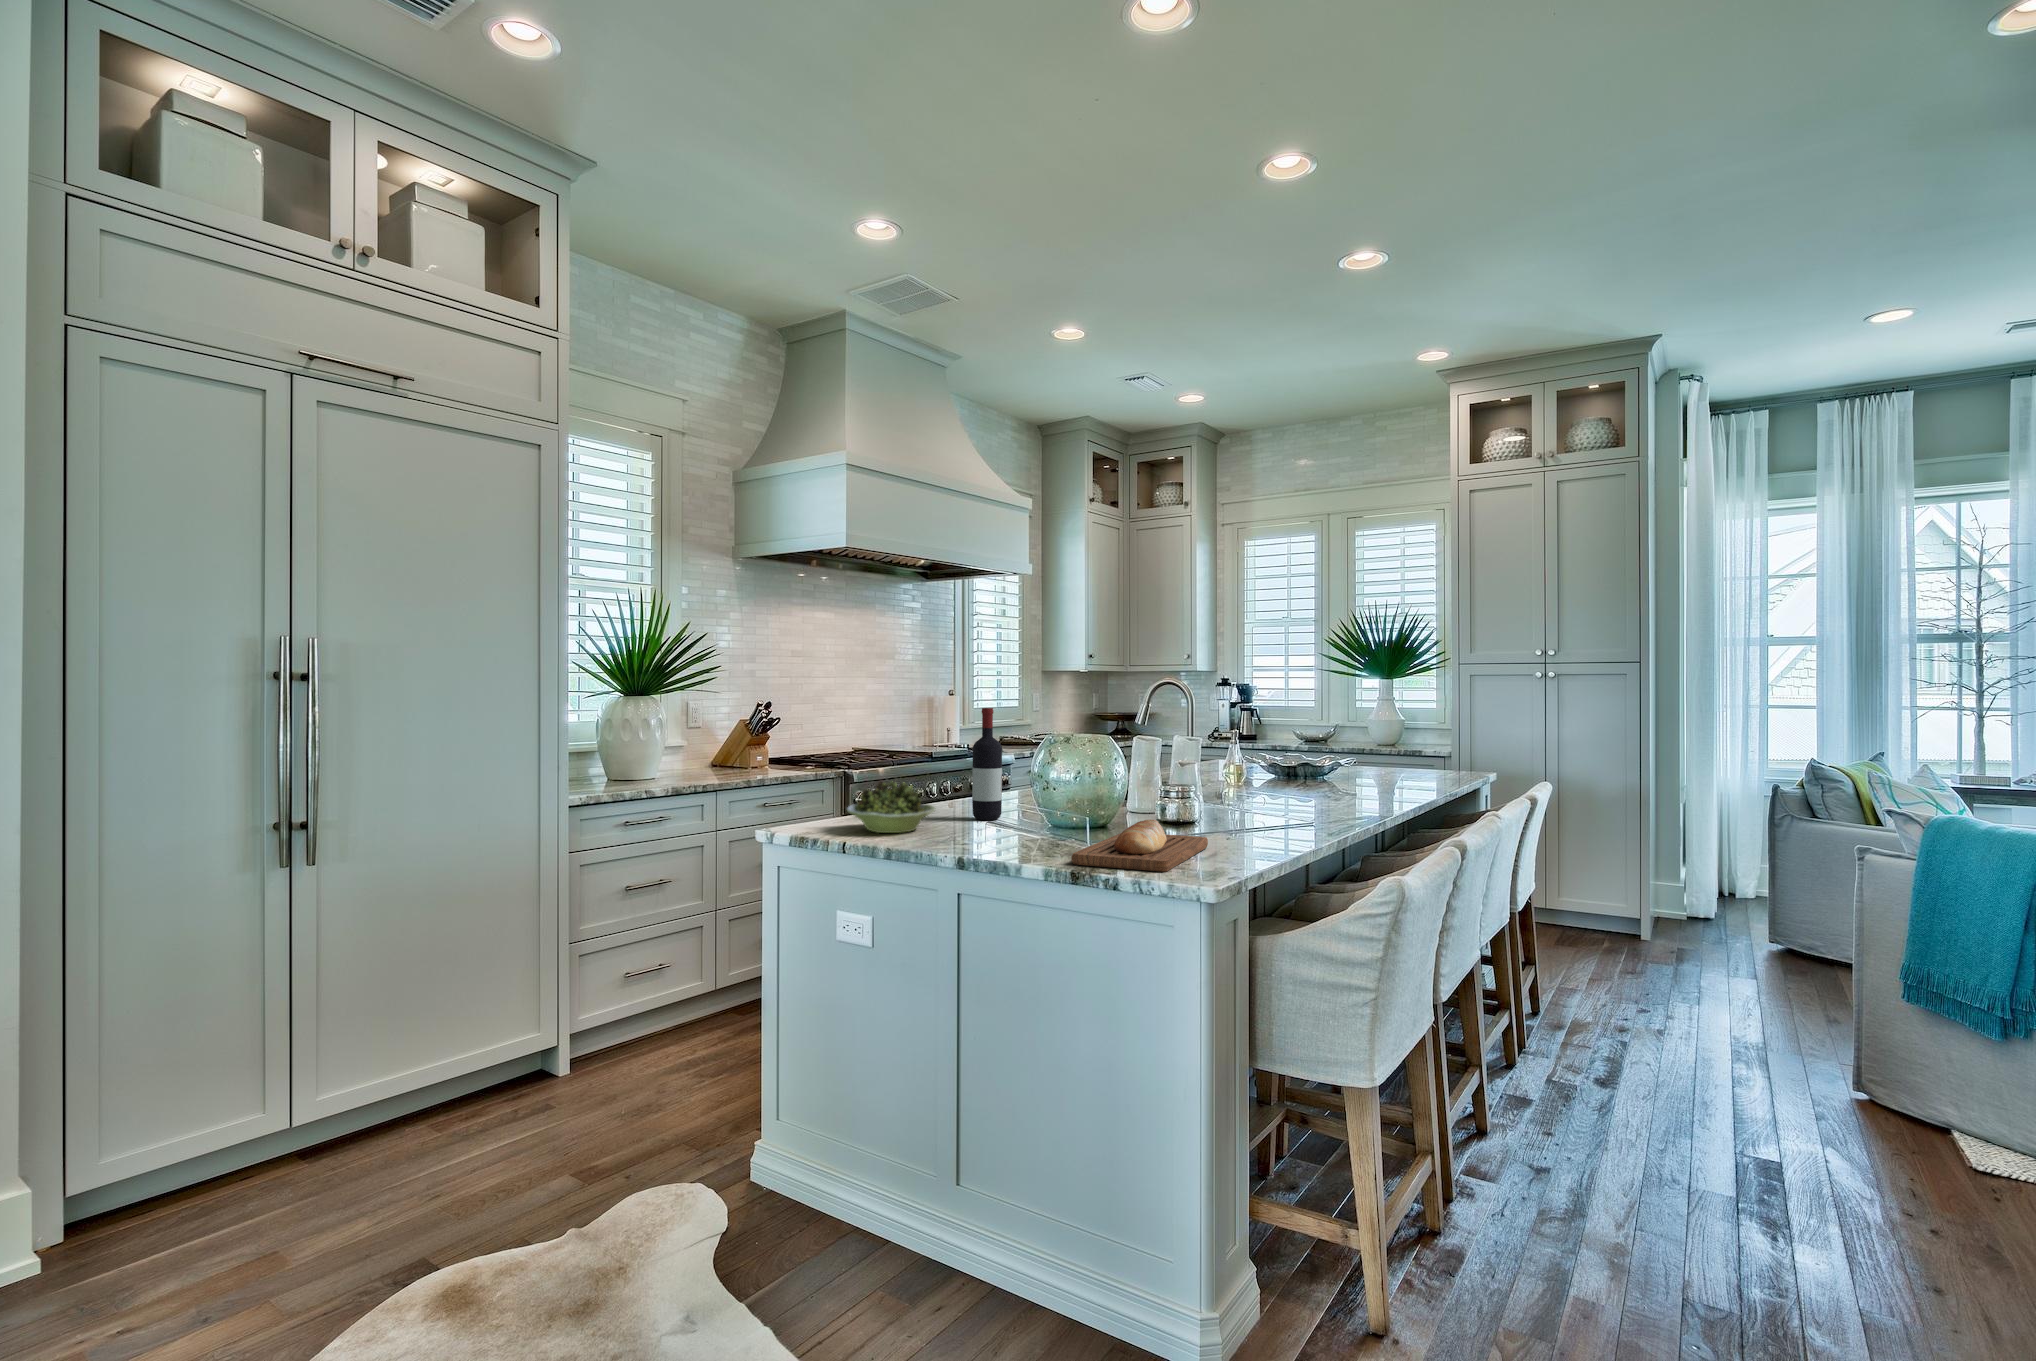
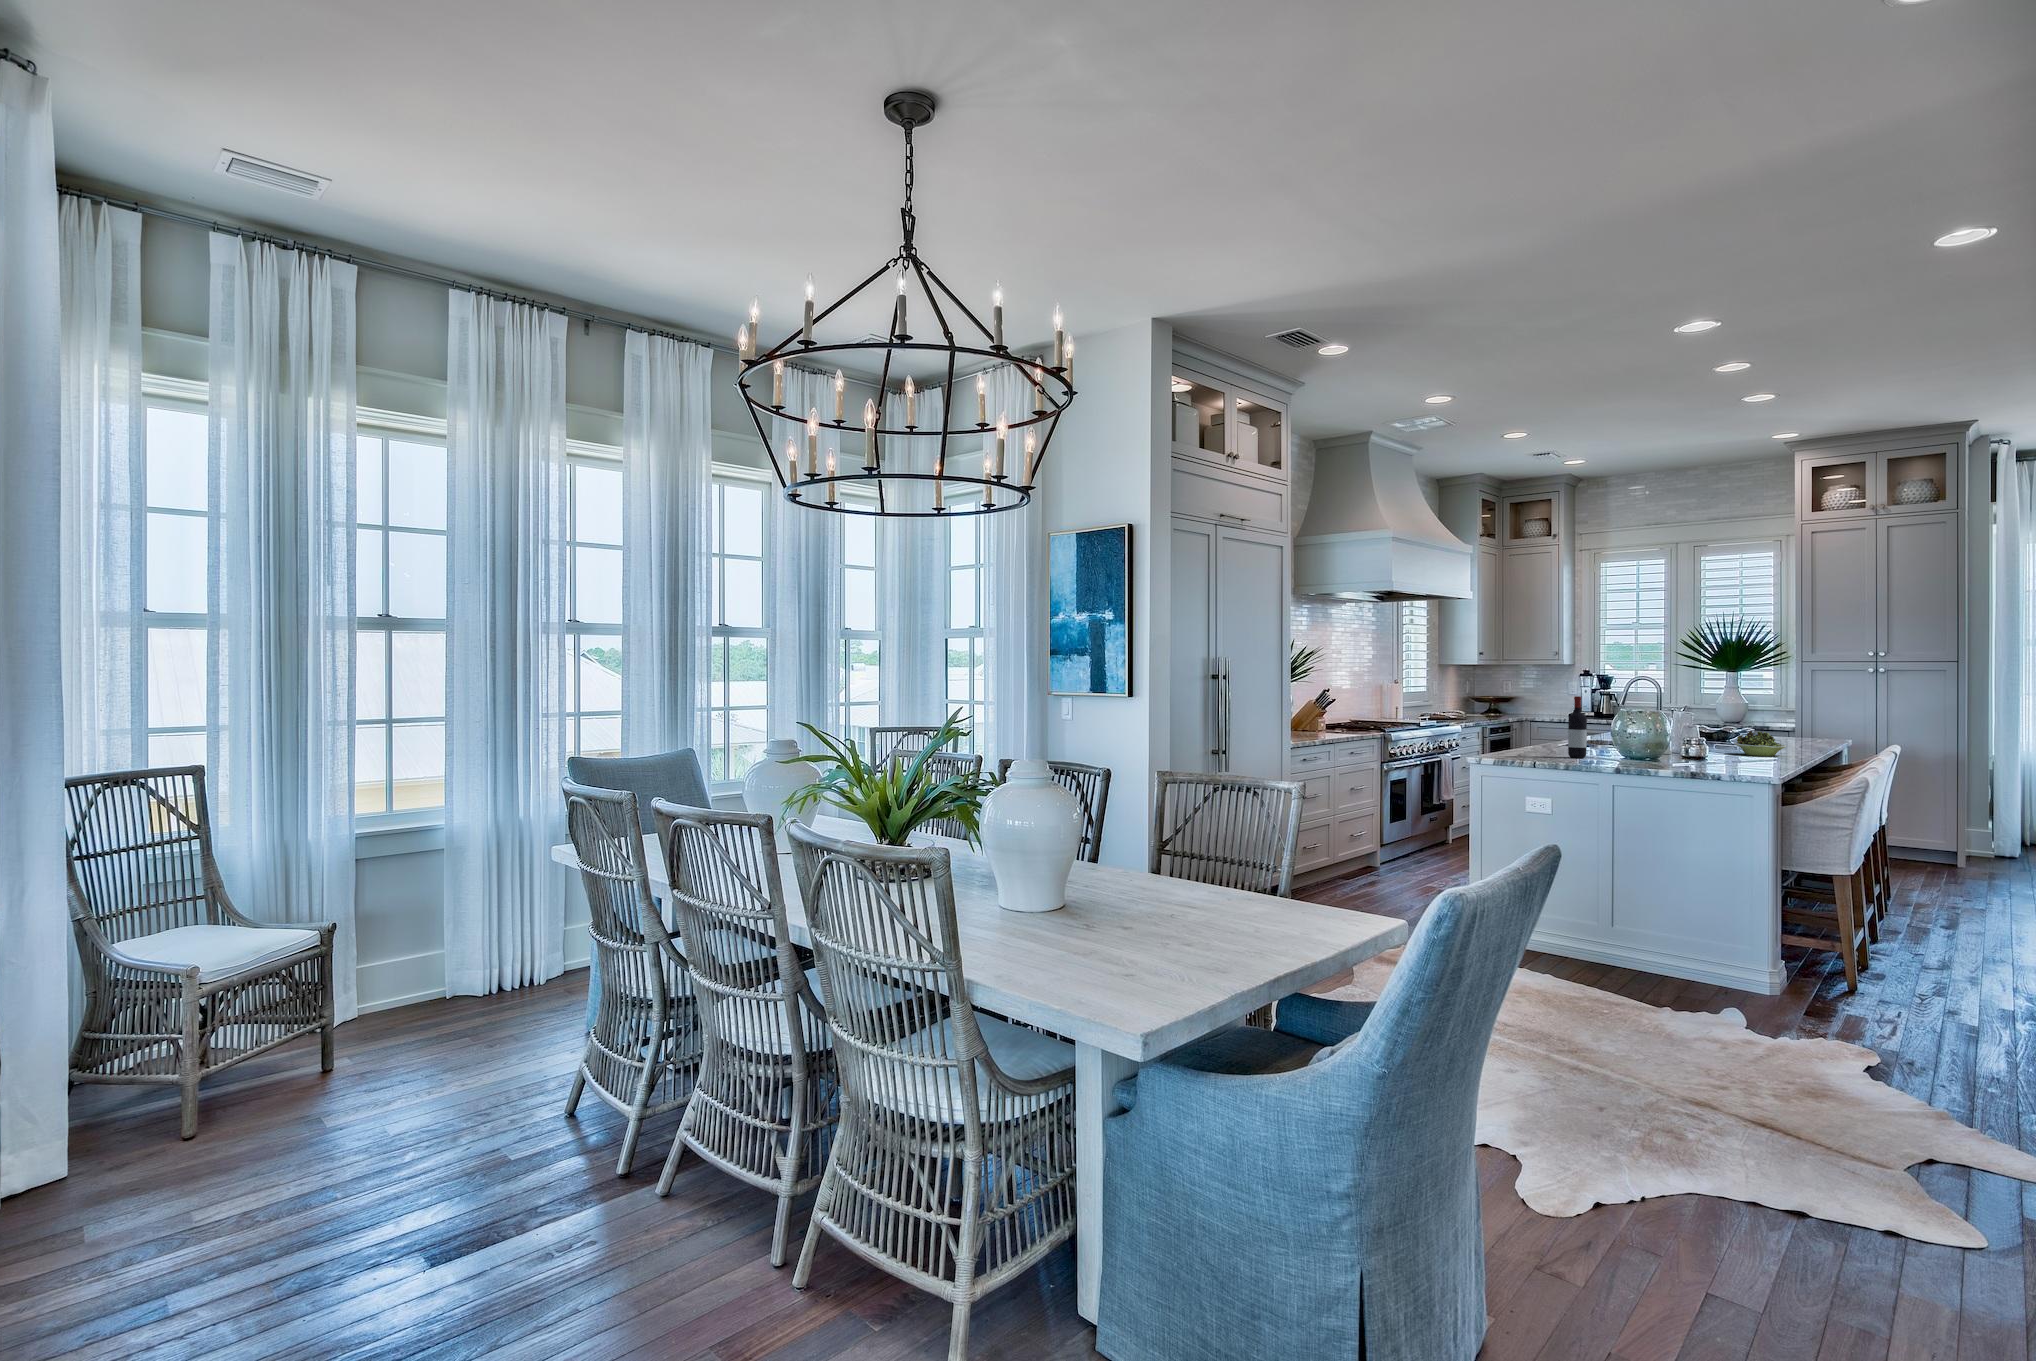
bowl: present [847,781,936,833] -> present [1734,731,1786,756]
bread loaf: present [1071,820,1208,872] -> none [1689,754,1747,775]

